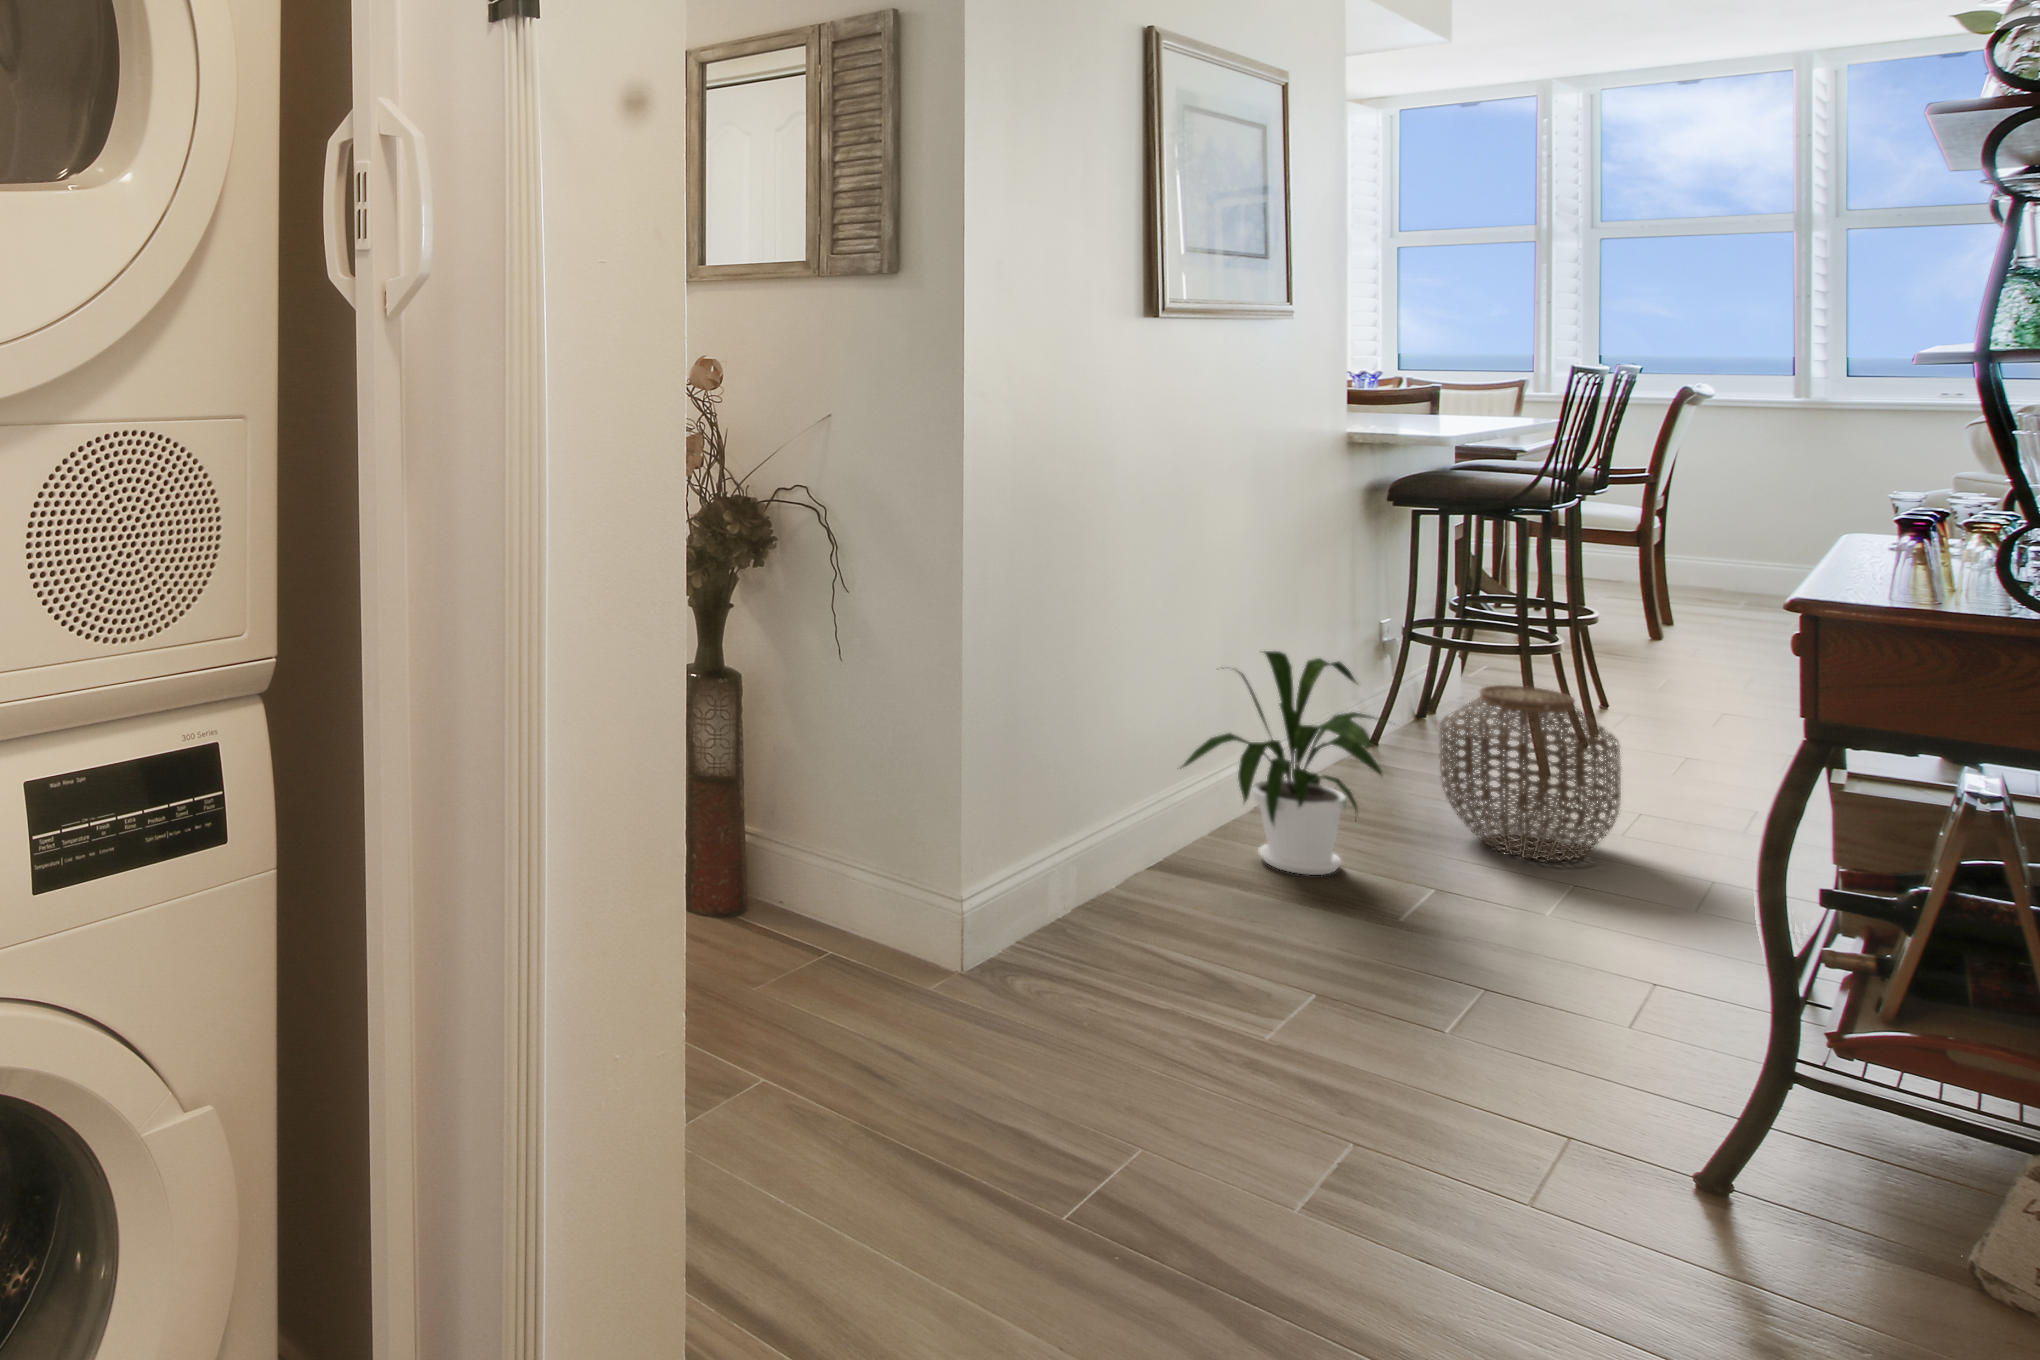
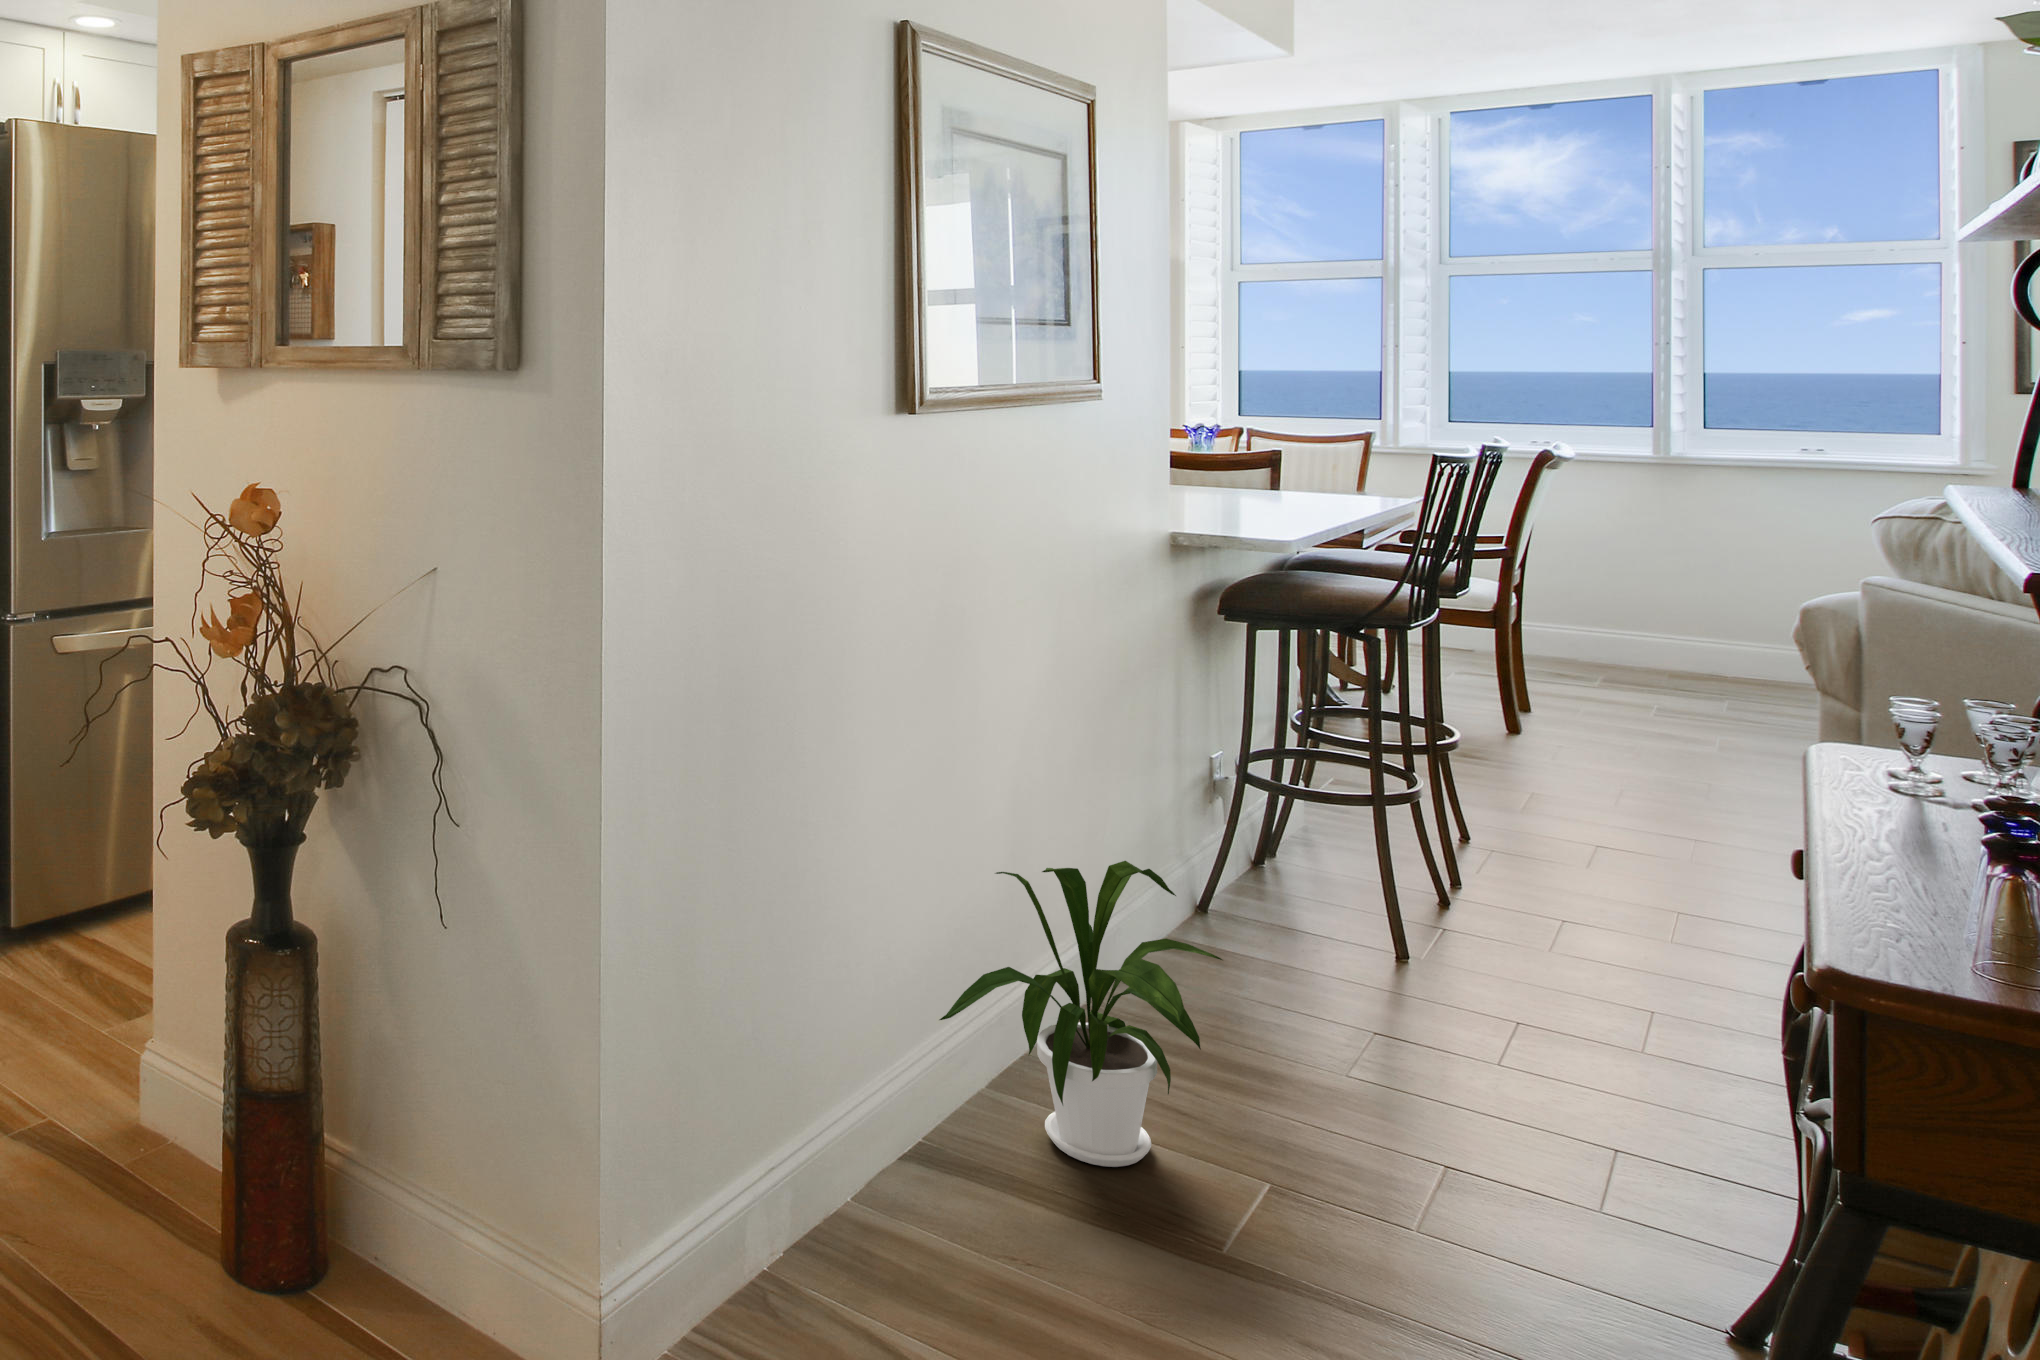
woven basket: present [1440,685,1621,861] -> none [1277,882,1501,1127]

